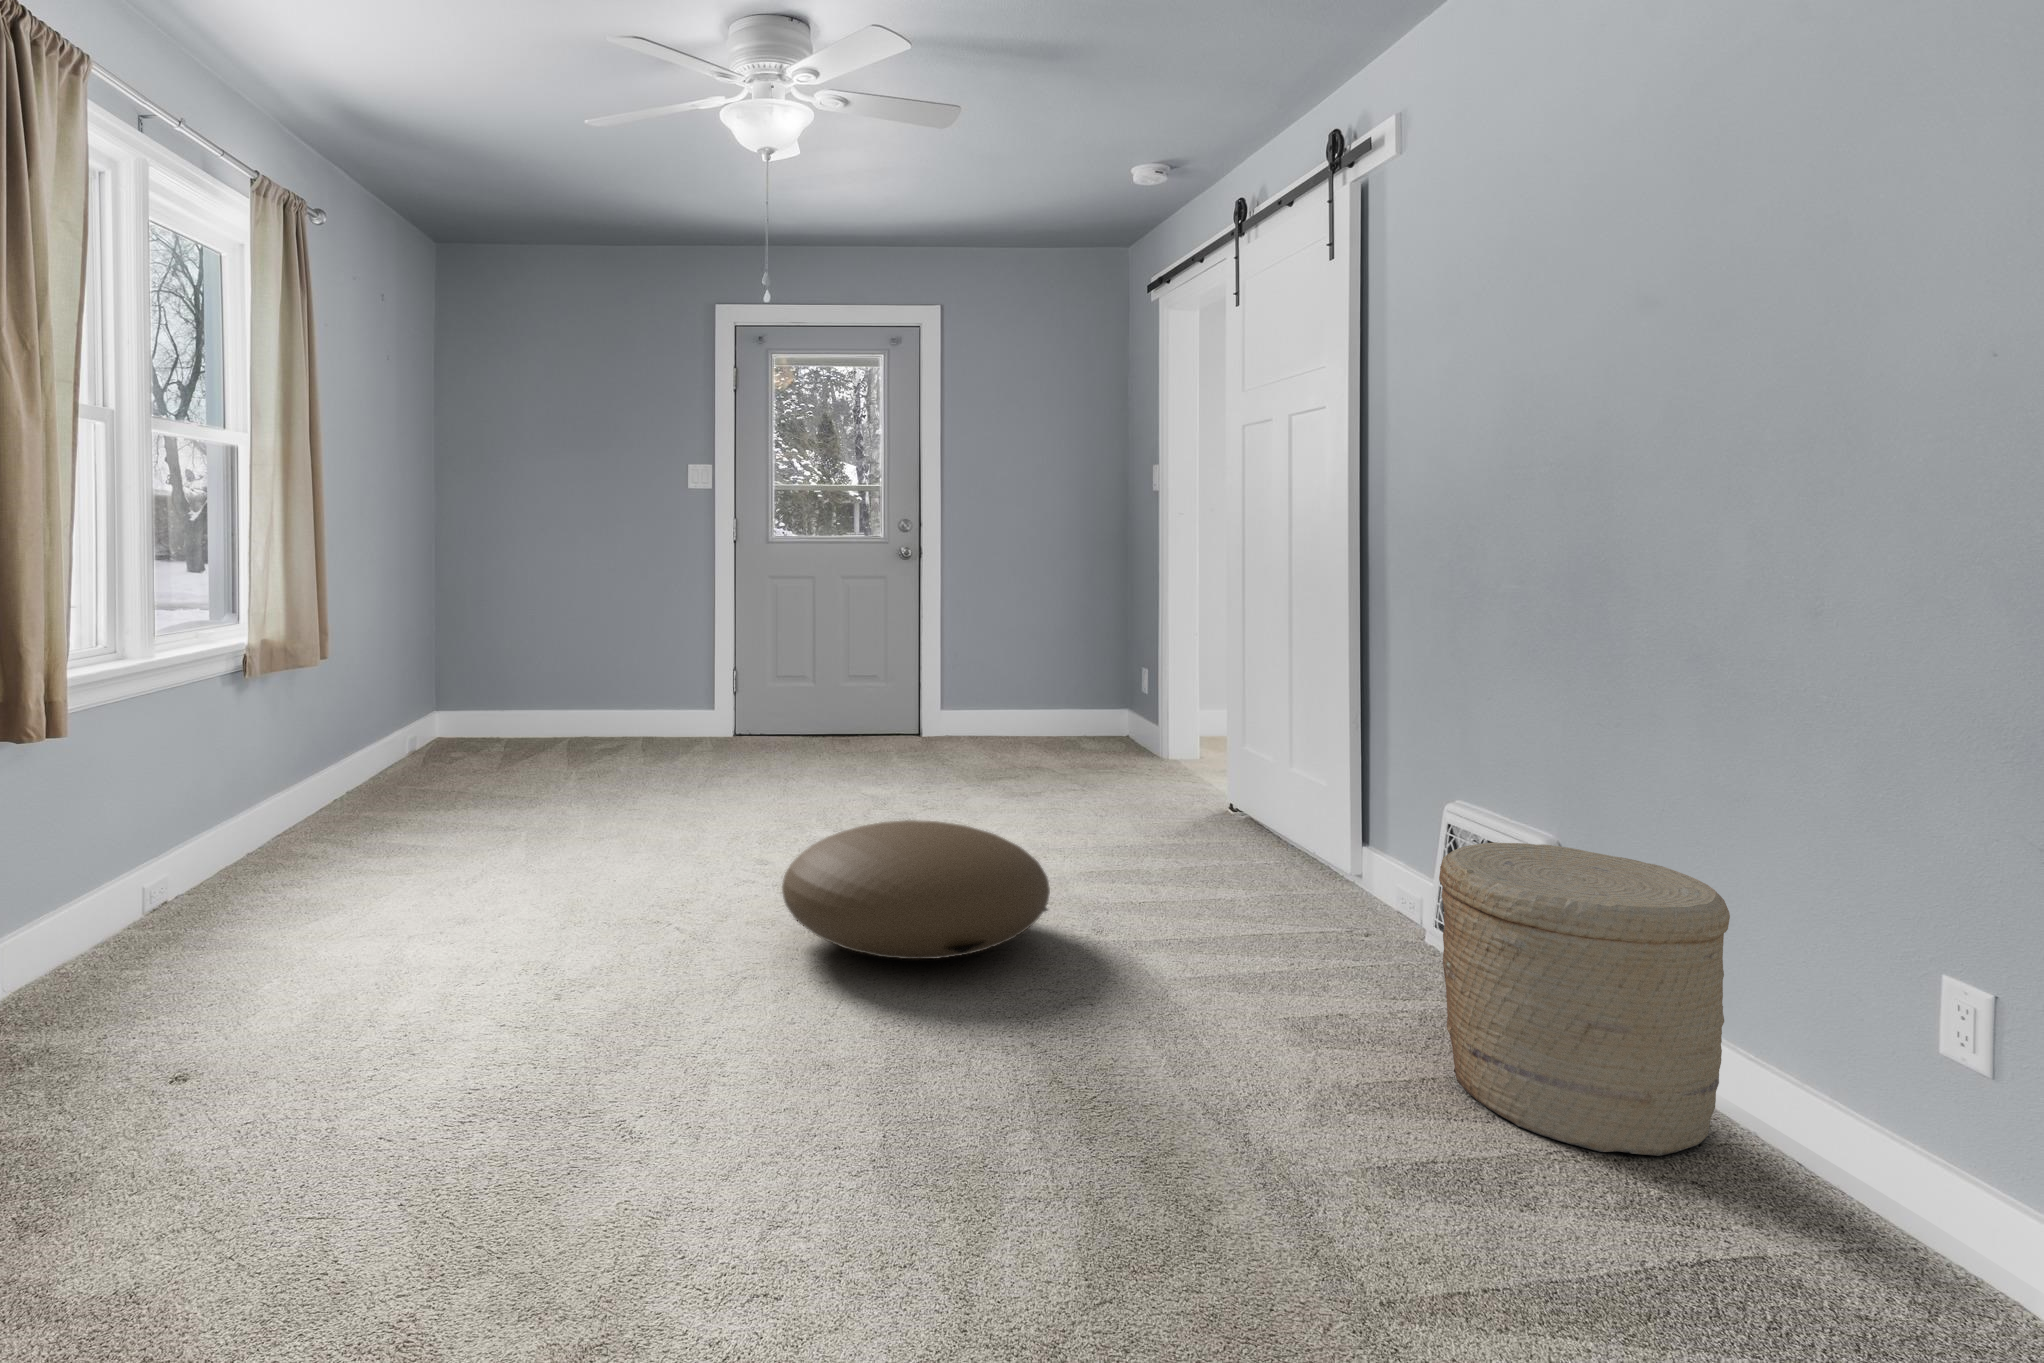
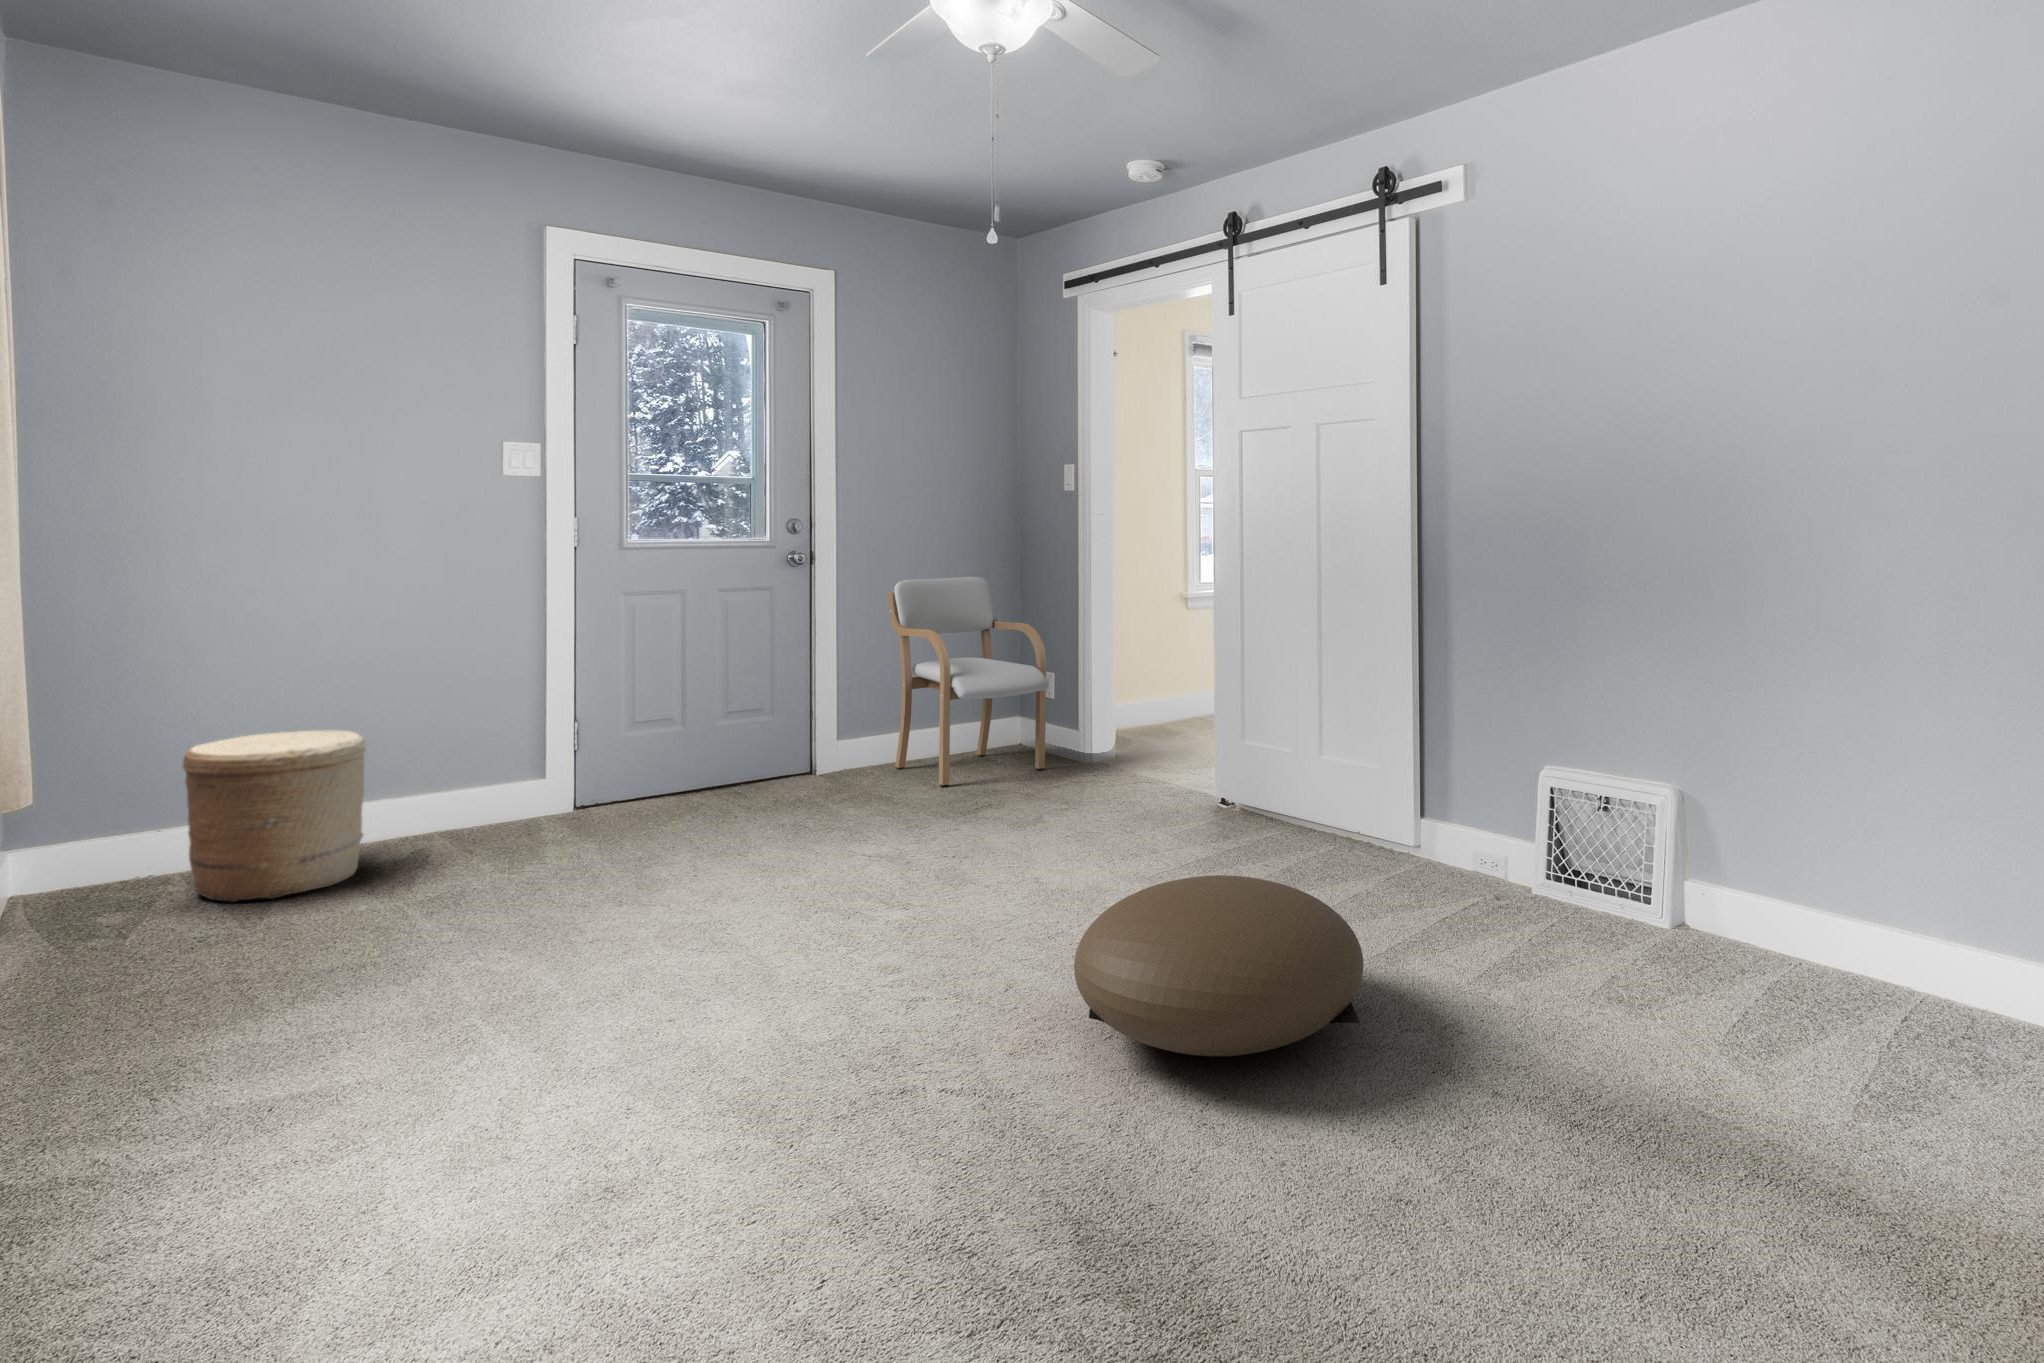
armchair: none [986,574,1119,761] -> present [887,577,1049,787]
woven basket: present [1439,842,1730,1156] -> present [183,730,366,902]

